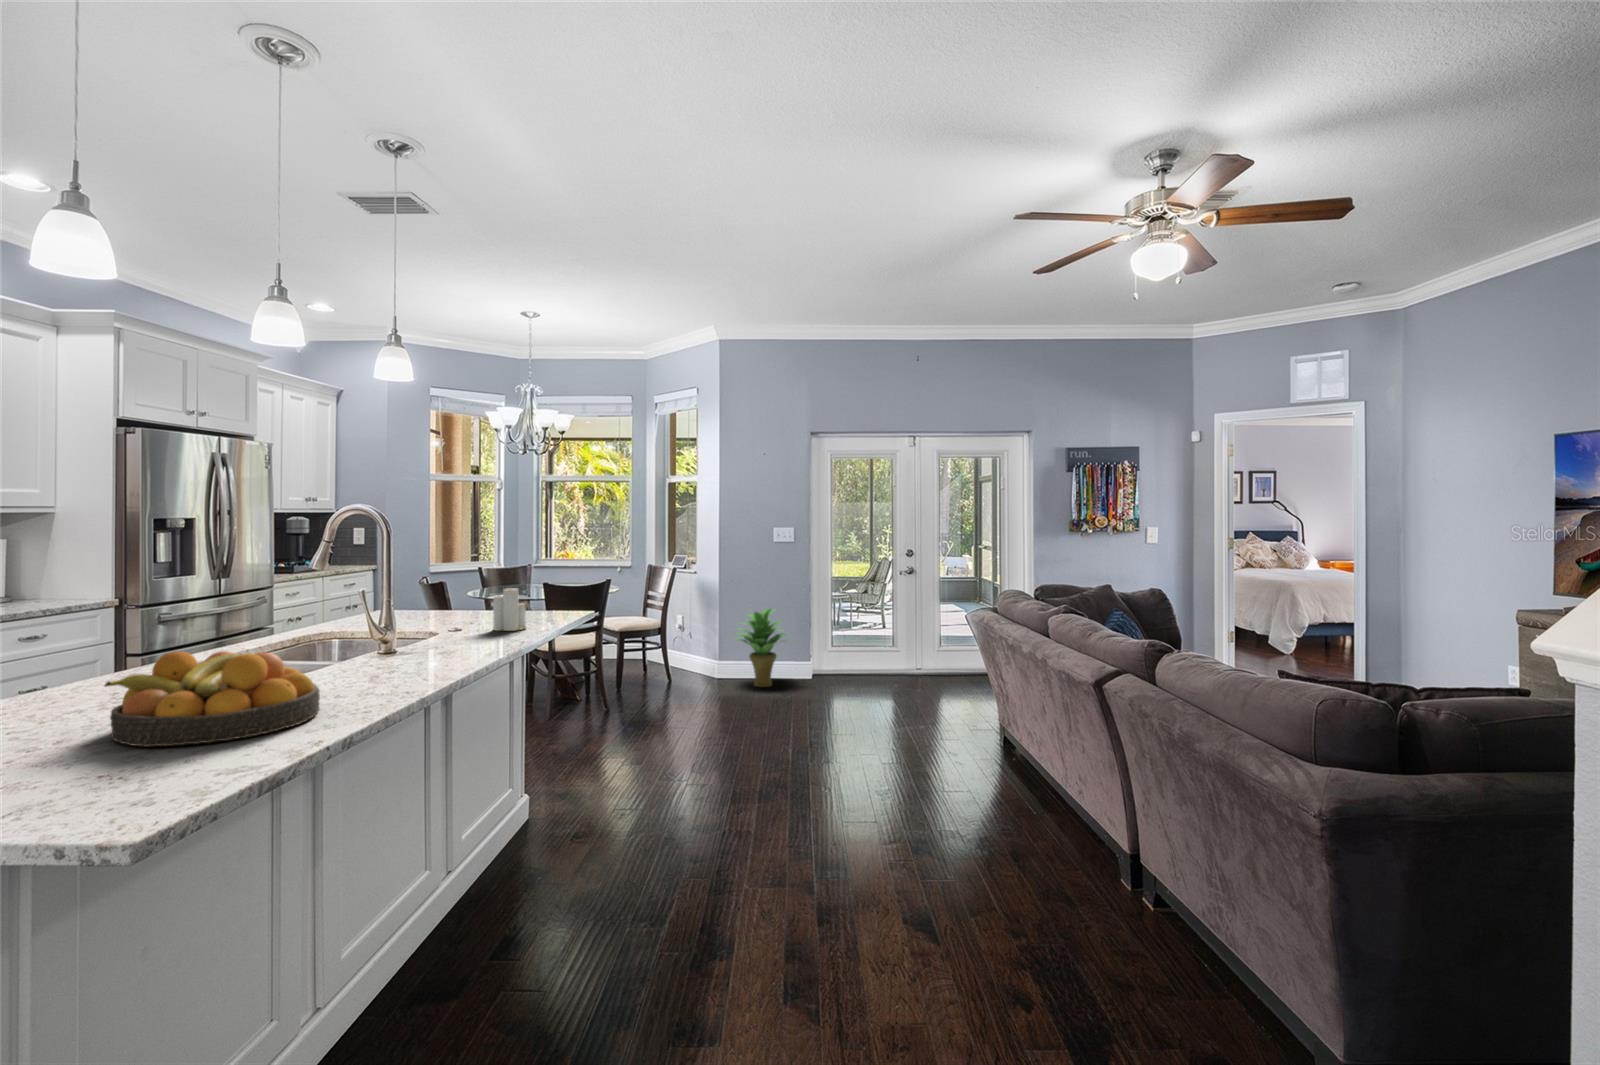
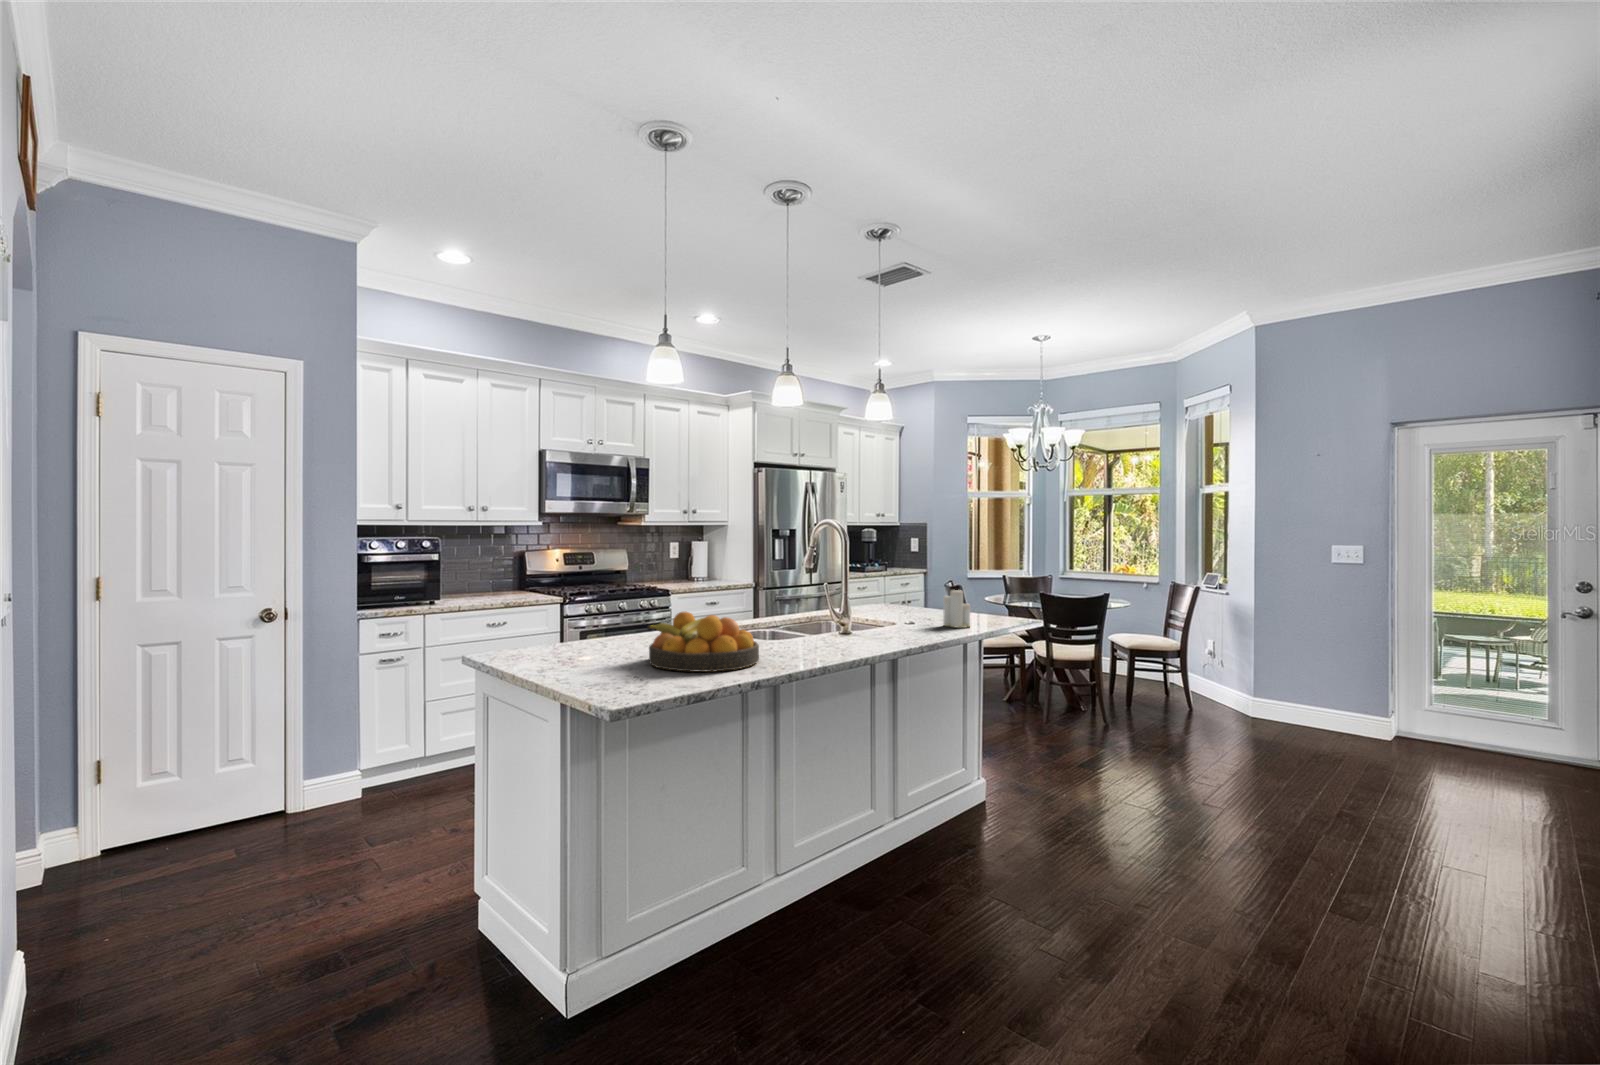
potted plant: present [739,609,785,687] -> none [1266,636,1353,734]

